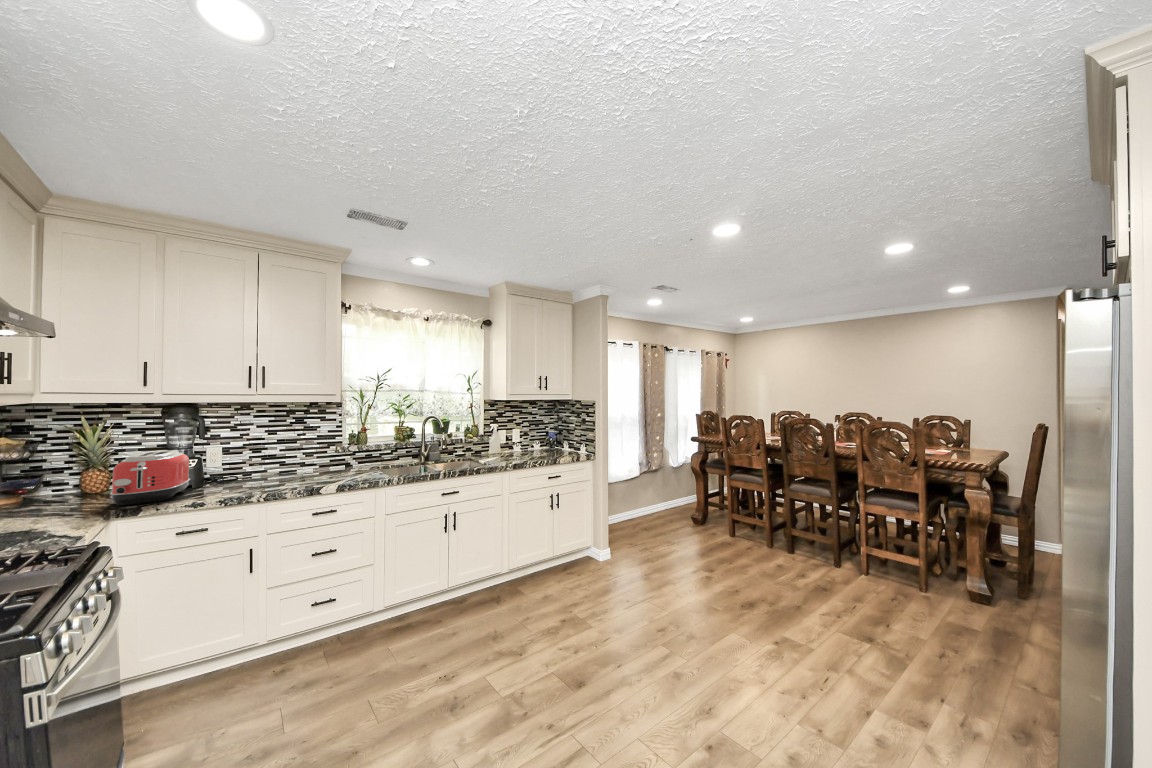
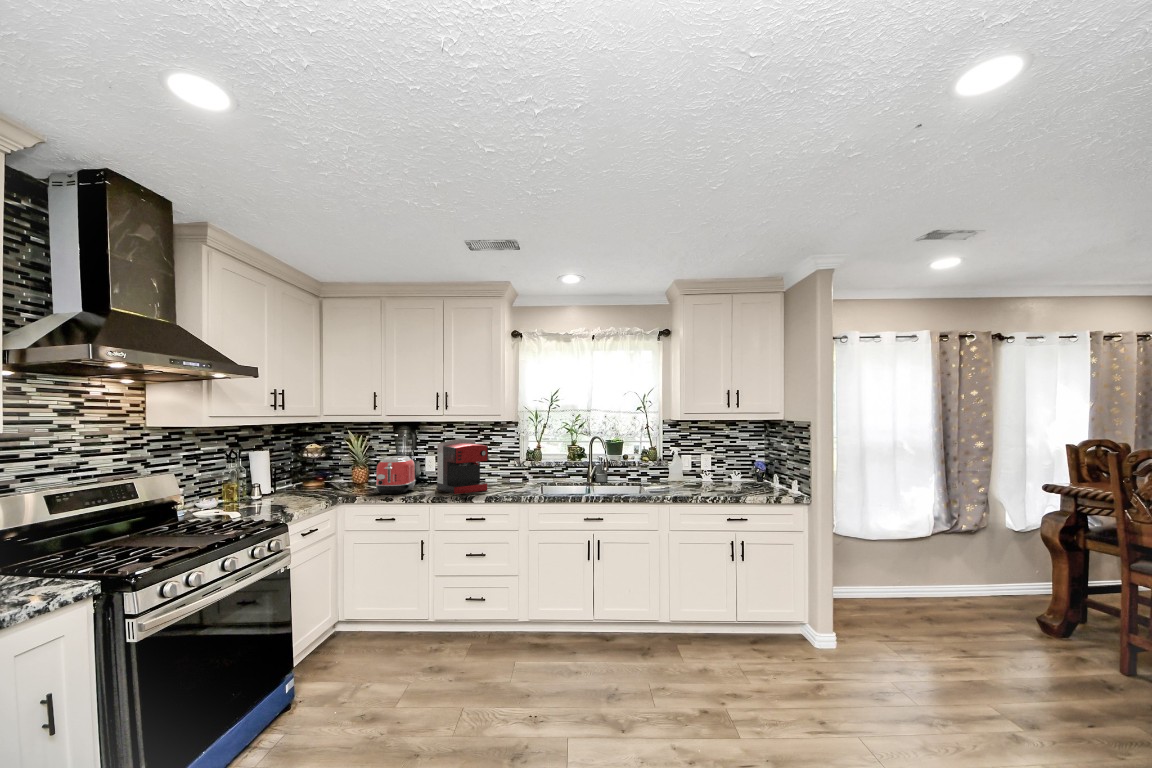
coffee maker: none [228,426,307,490] -> present [437,439,488,494]

